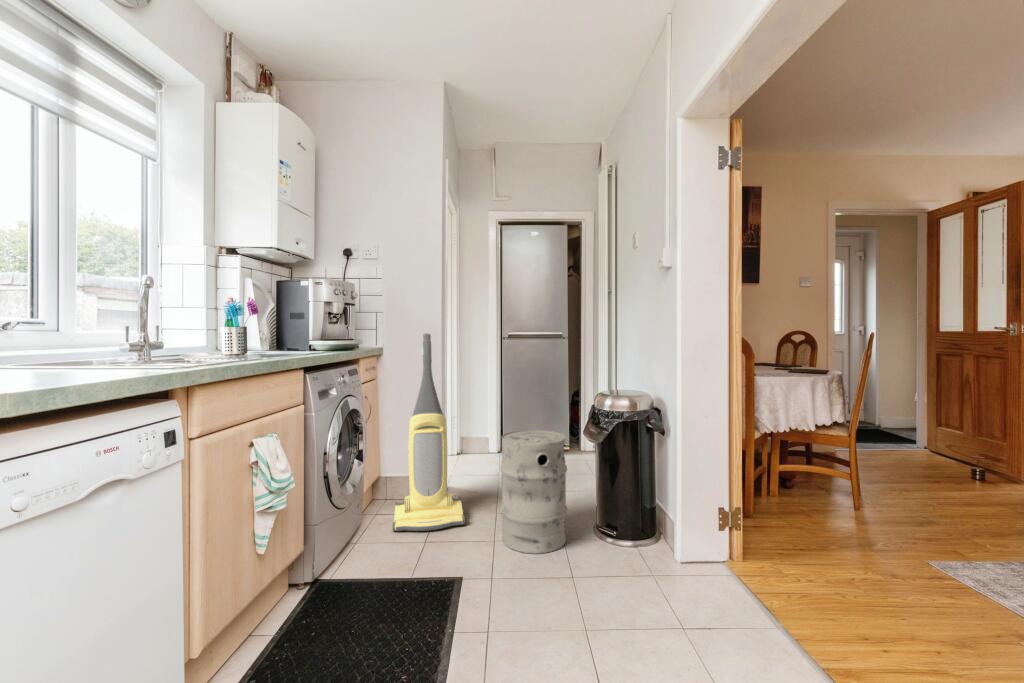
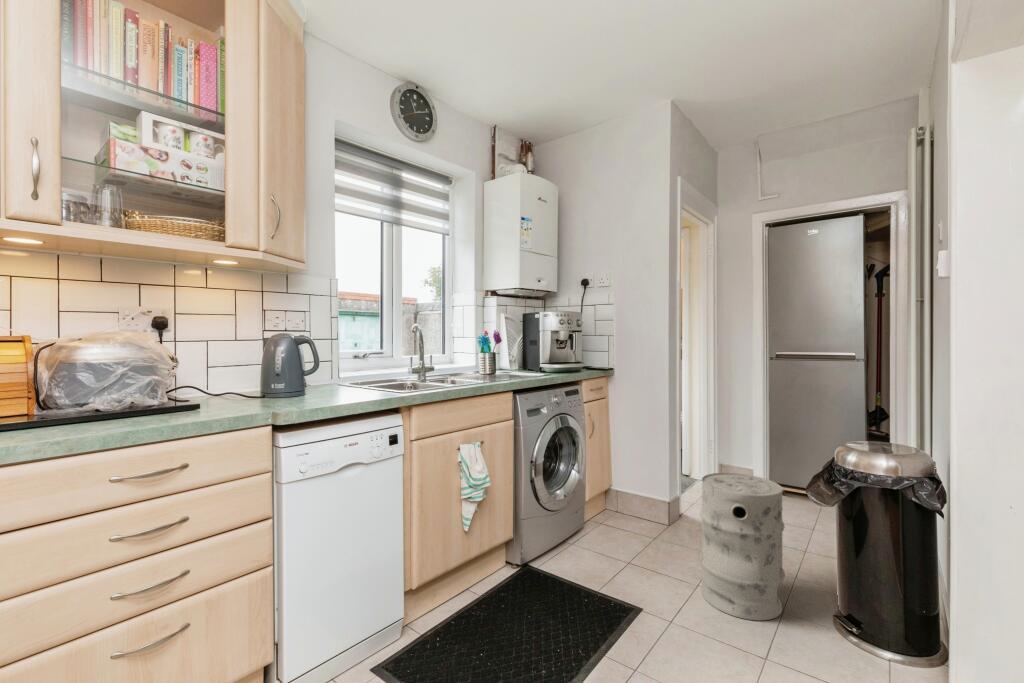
vacuum cleaner: present [393,334,465,531] -> none [602,359,678,559]

